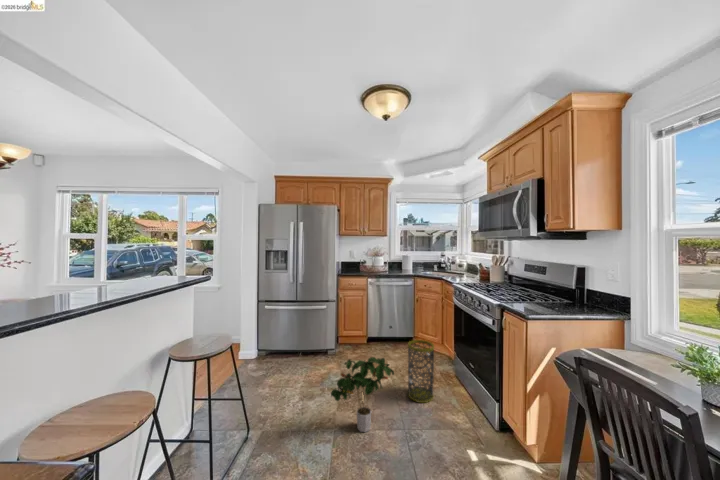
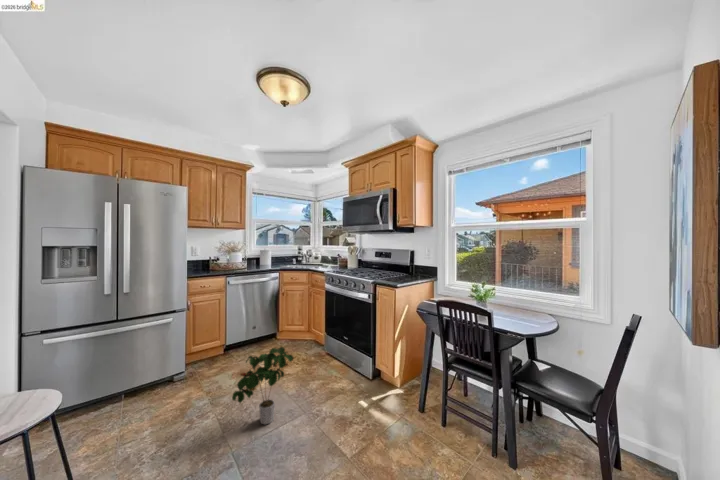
trash can: present [408,340,434,403] -> none [294,325,318,382]

